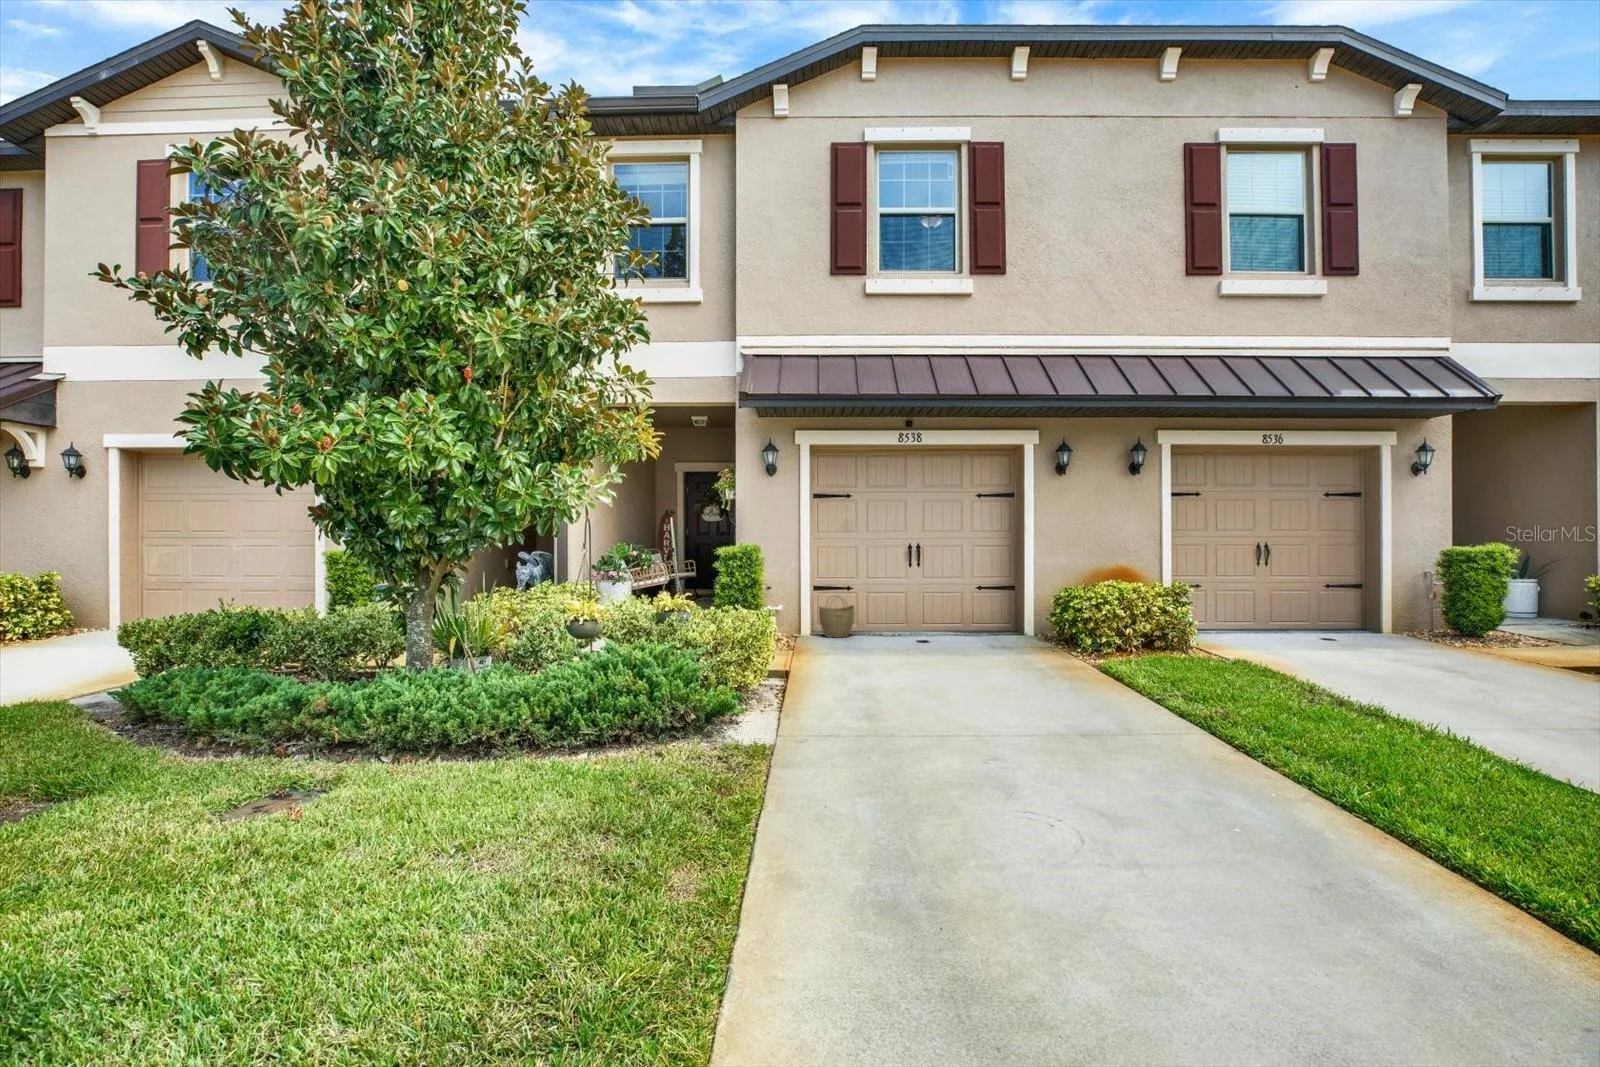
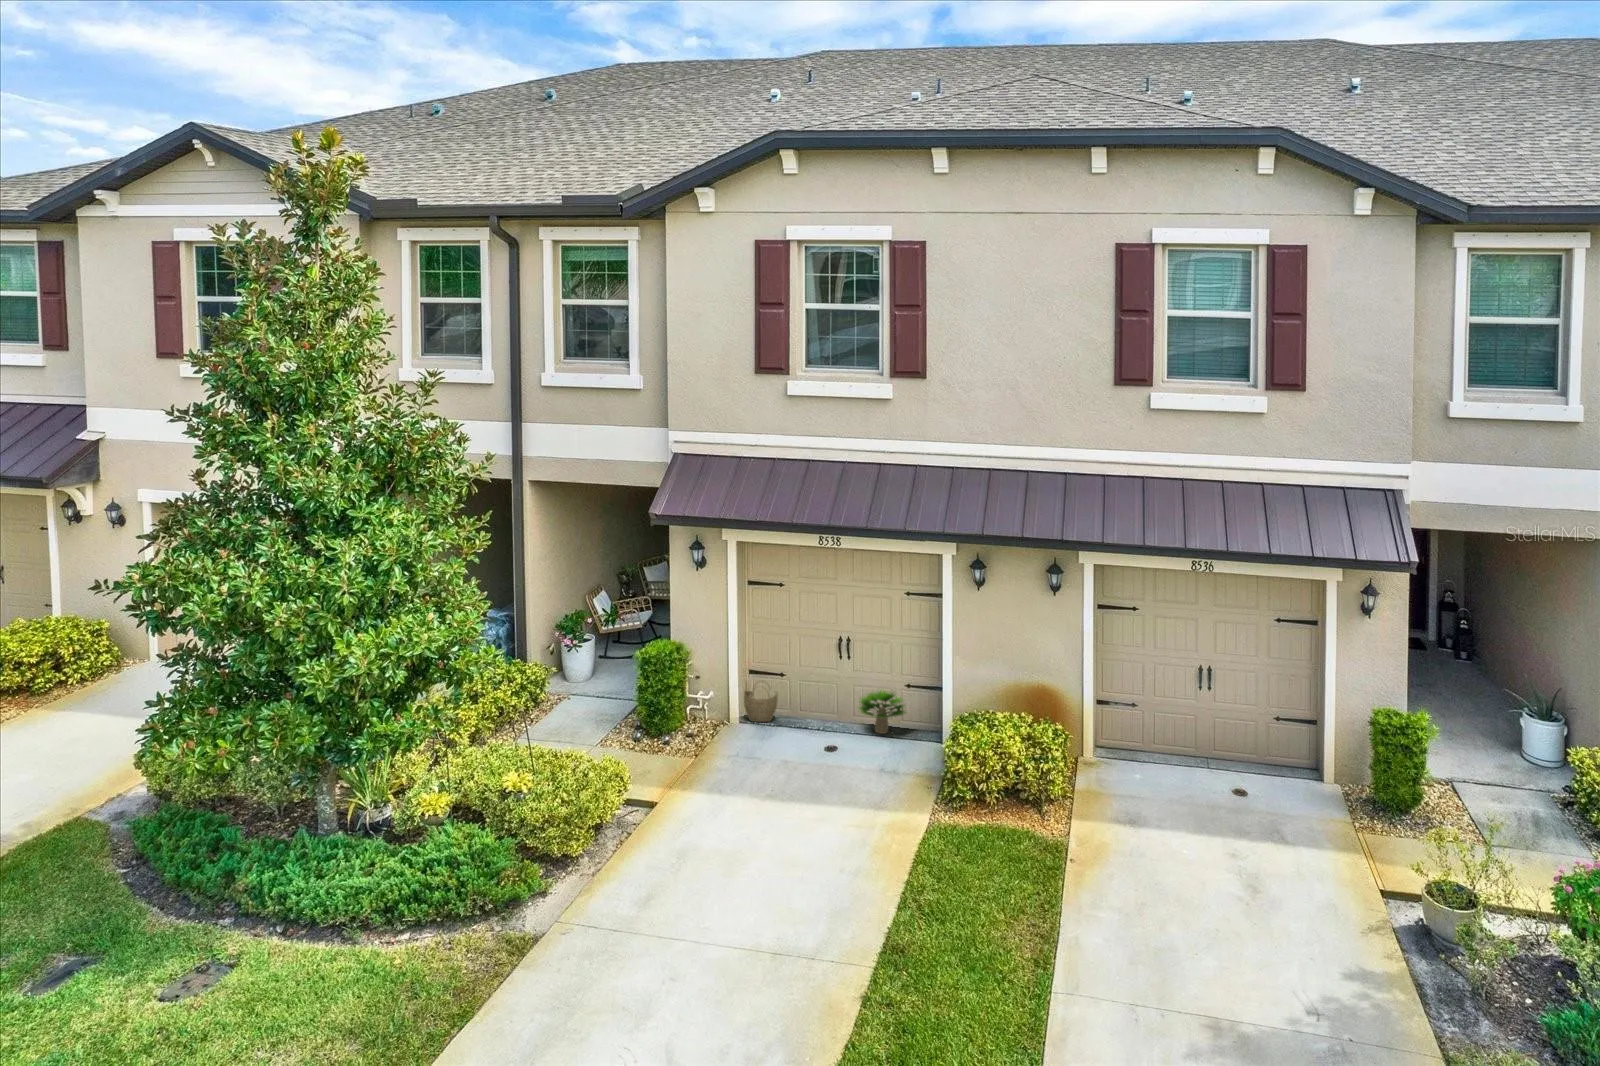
potted plant: none [941,592,999,640] -> present [859,691,906,734]

